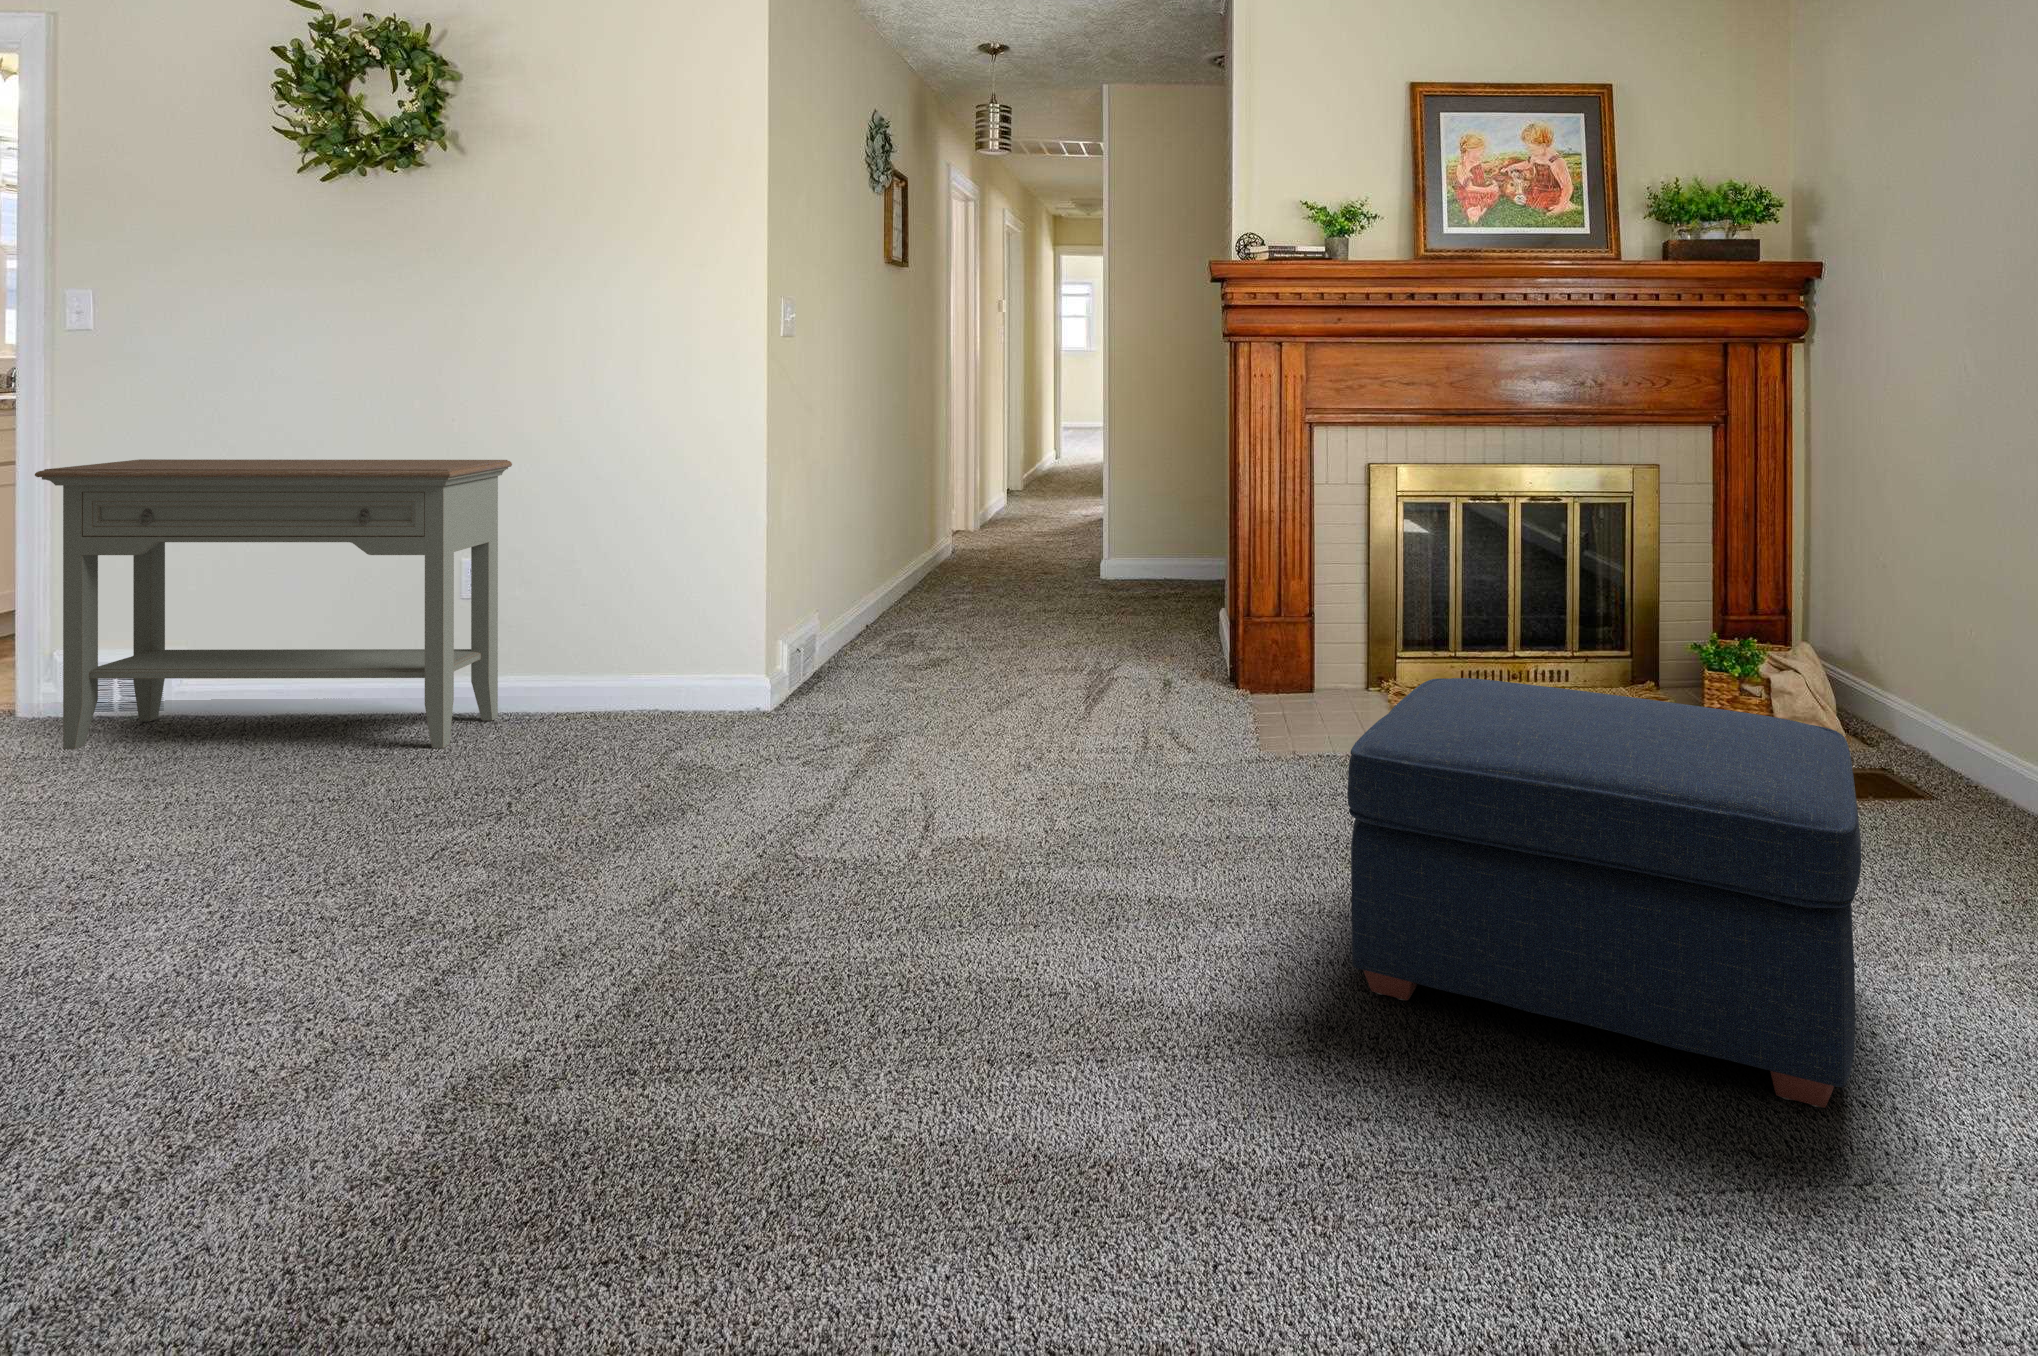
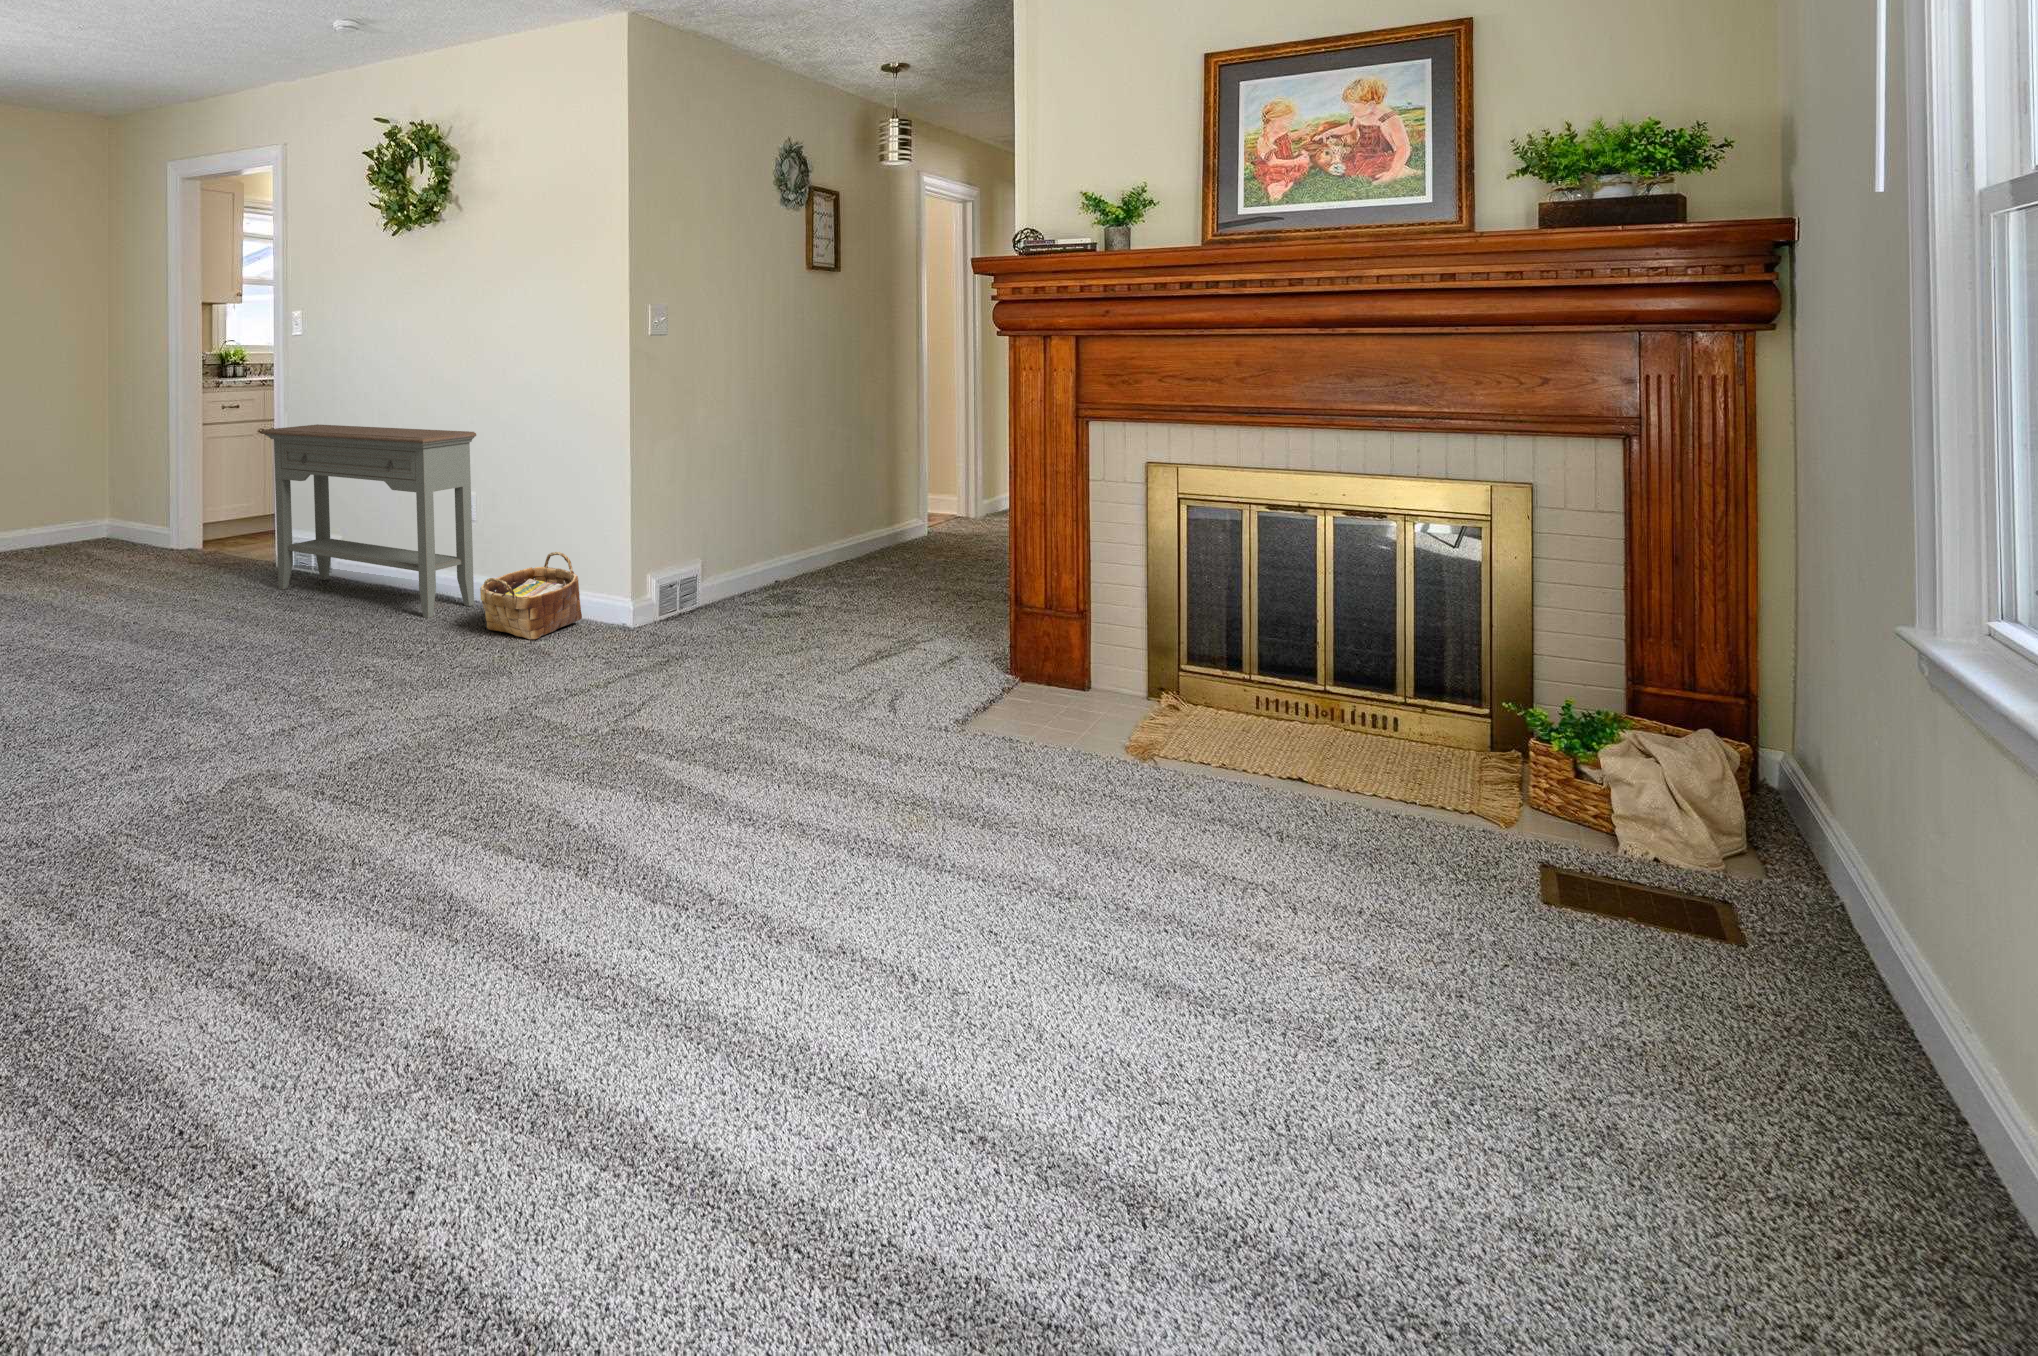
woven basket: none [563,622,706,750] -> present [480,552,582,640]
ottoman: present [1348,678,1861,1108] -> none [717,667,1211,1097]

